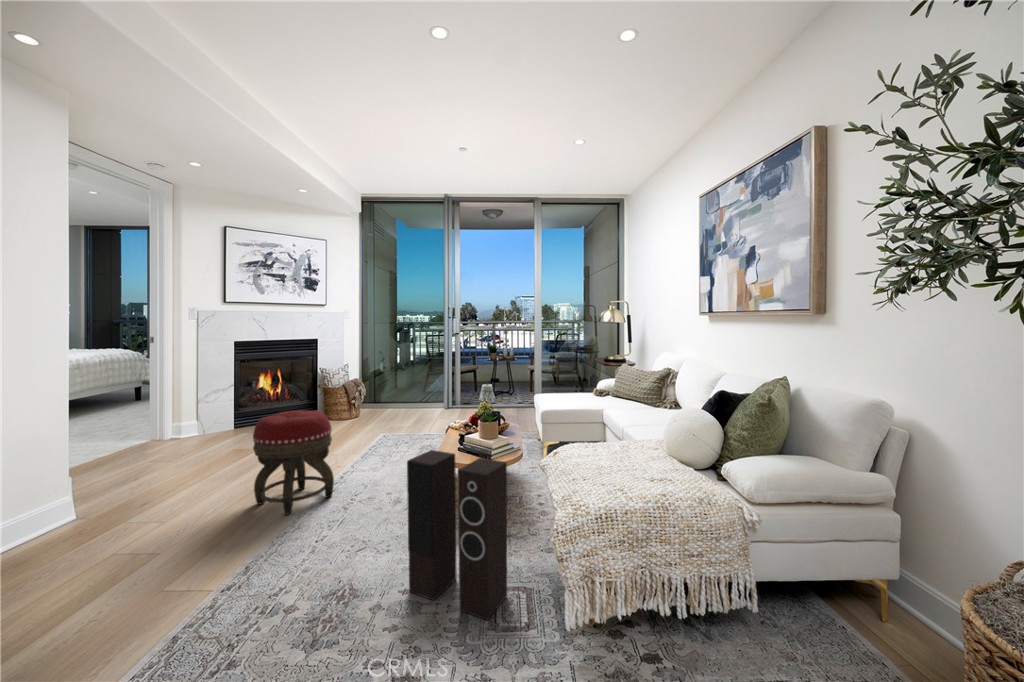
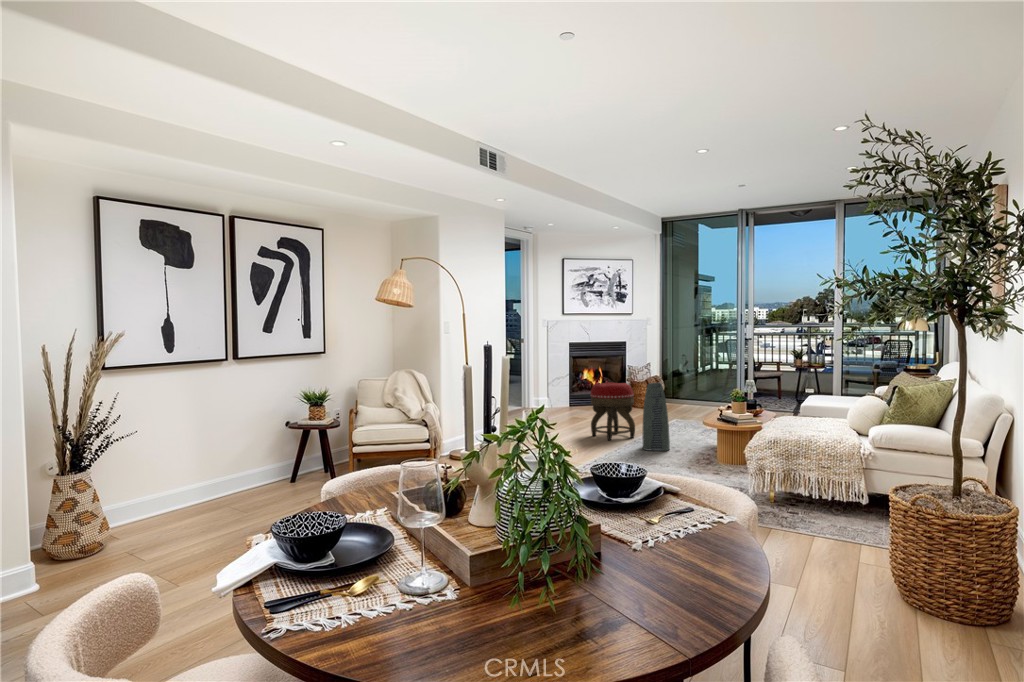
air purifier: none [349,415,395,538] -> present [642,382,670,451]
speaker: present [407,450,507,620] -> none [668,394,721,475]

